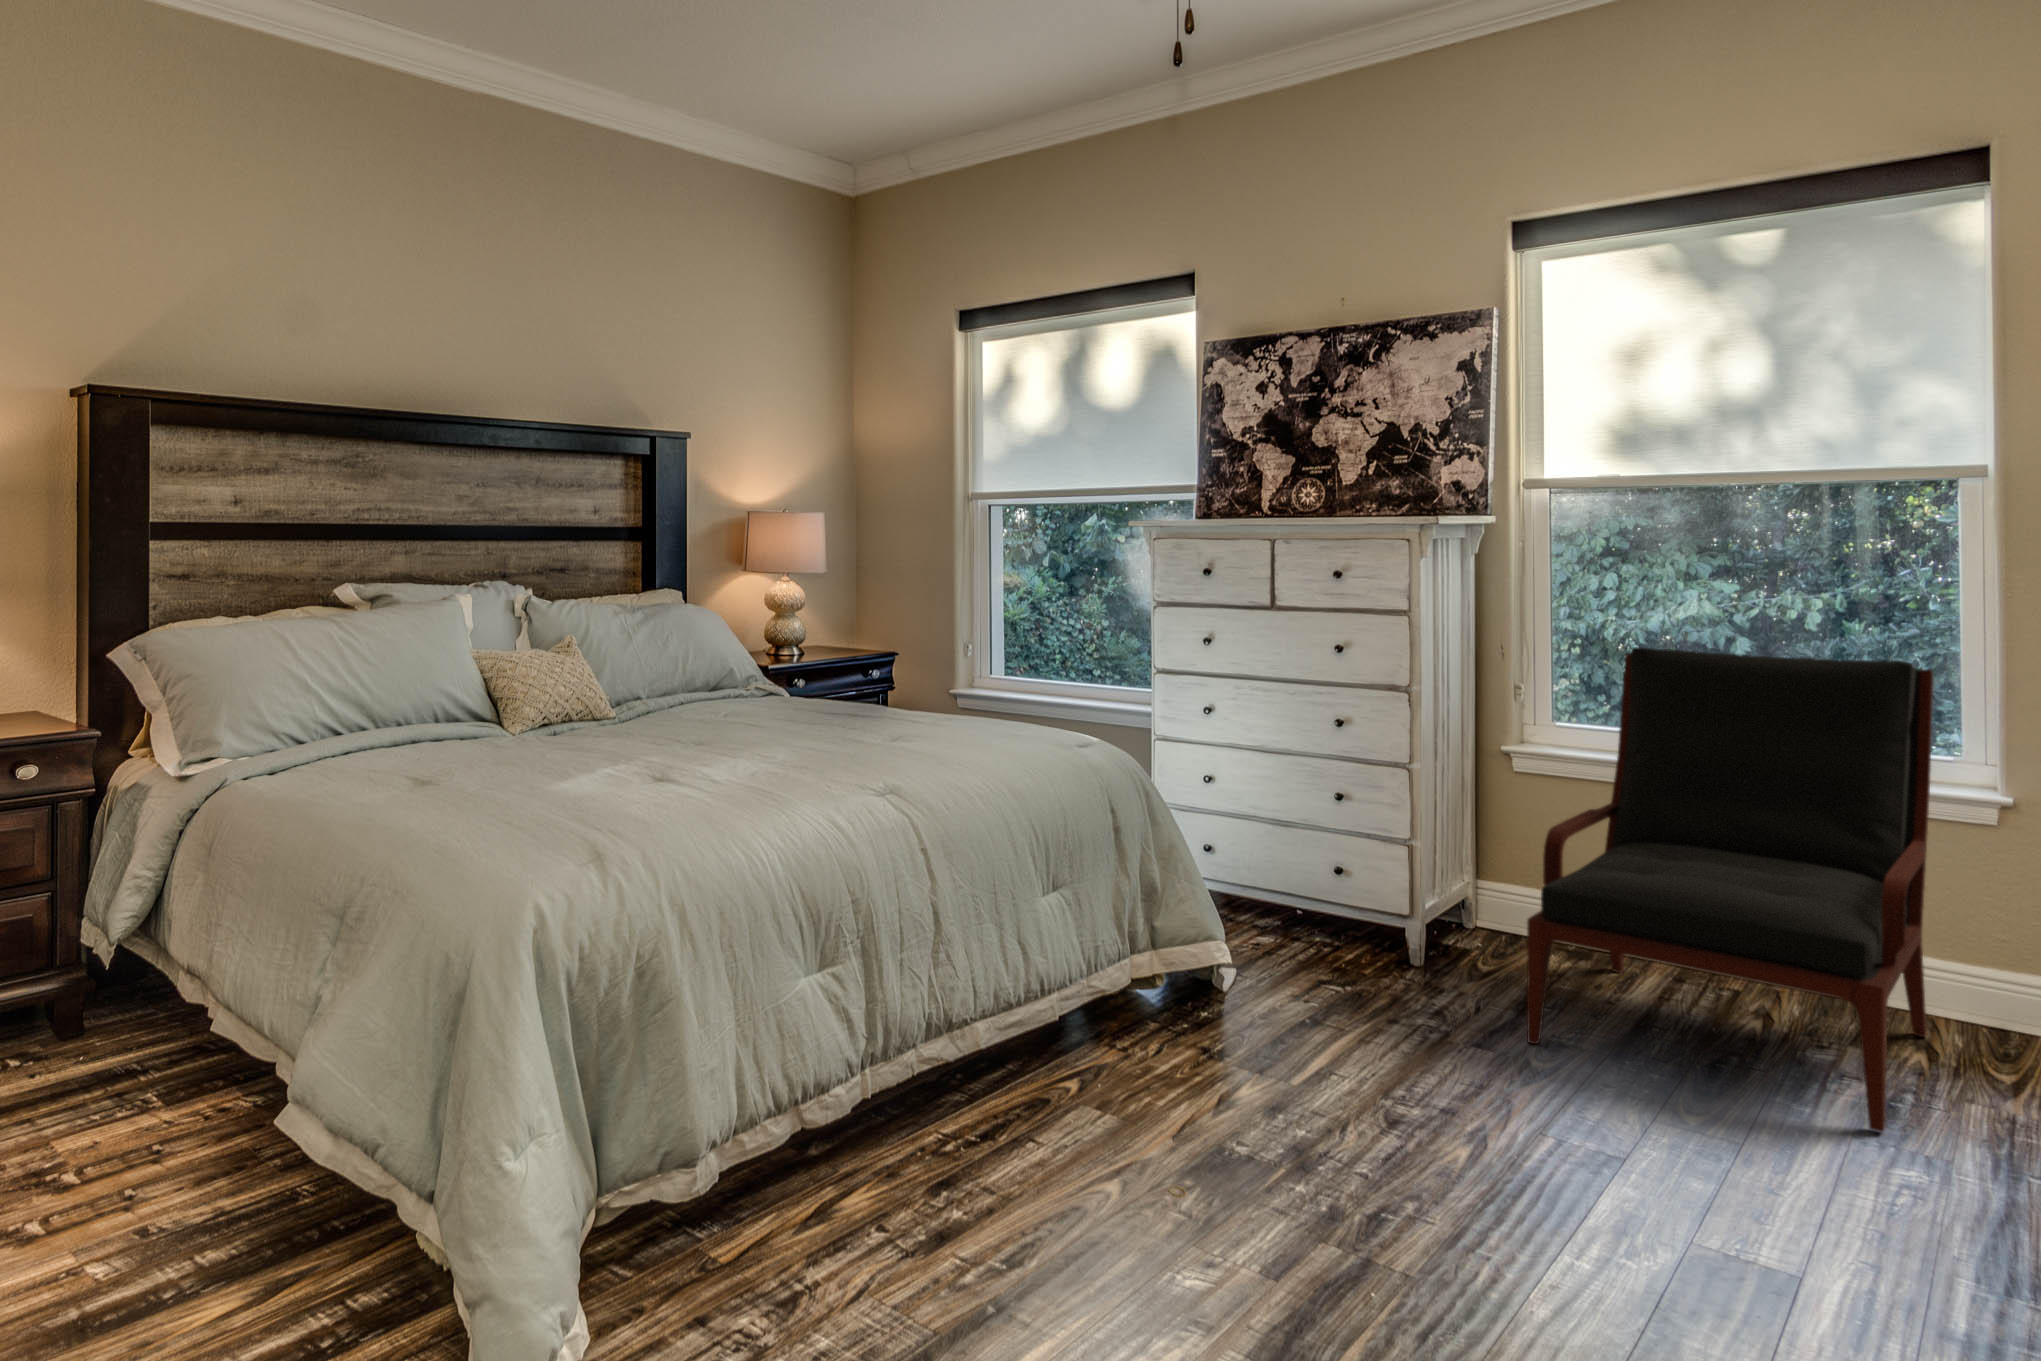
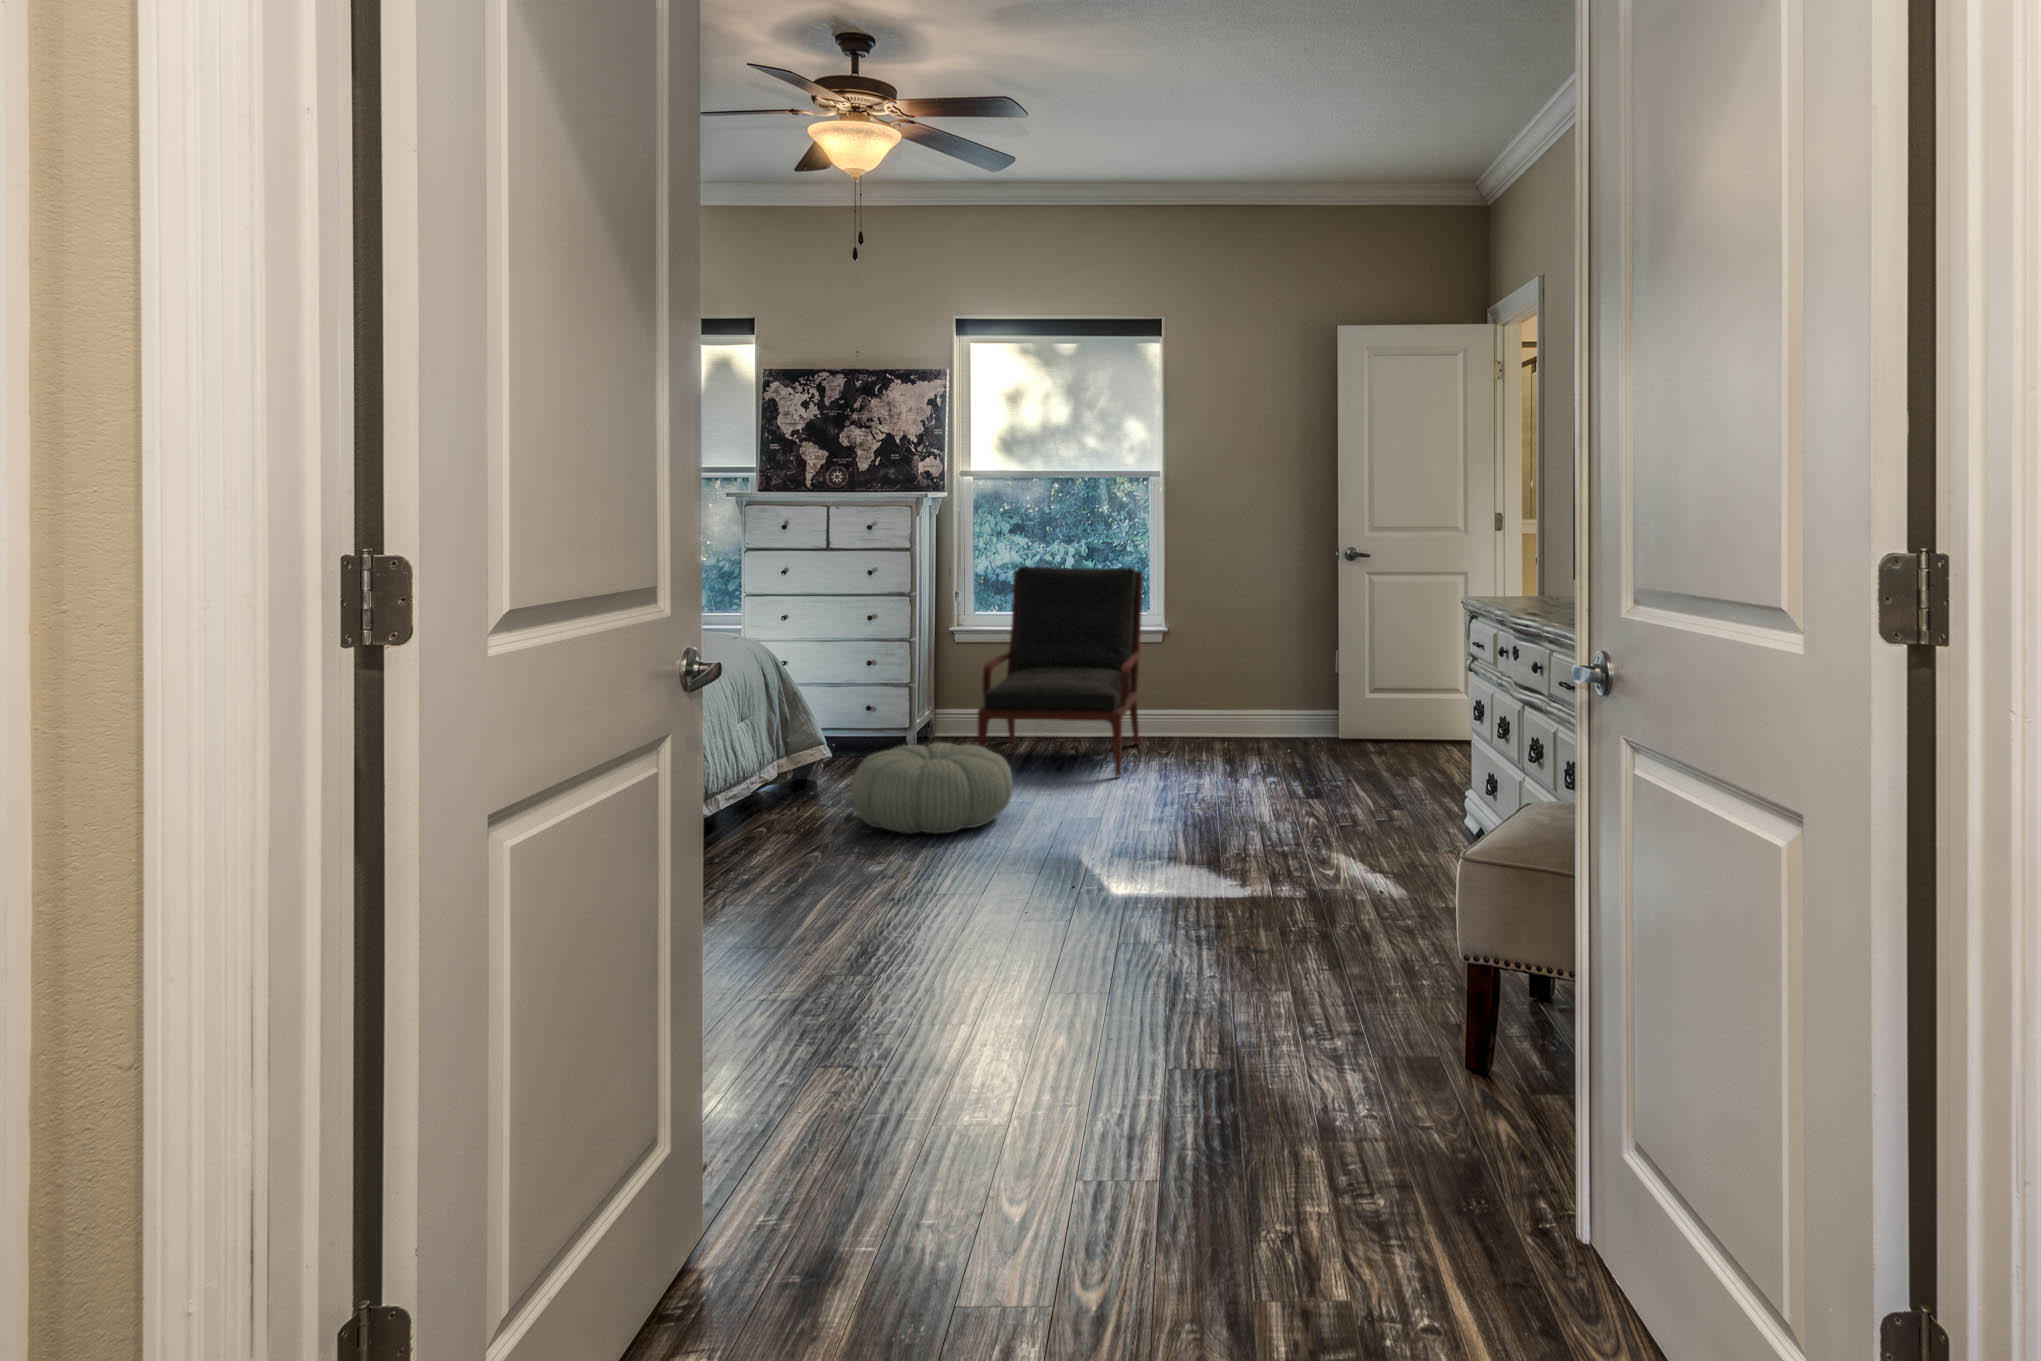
pouf: none [1222,982,1583,1218] -> present [852,743,1013,834]

